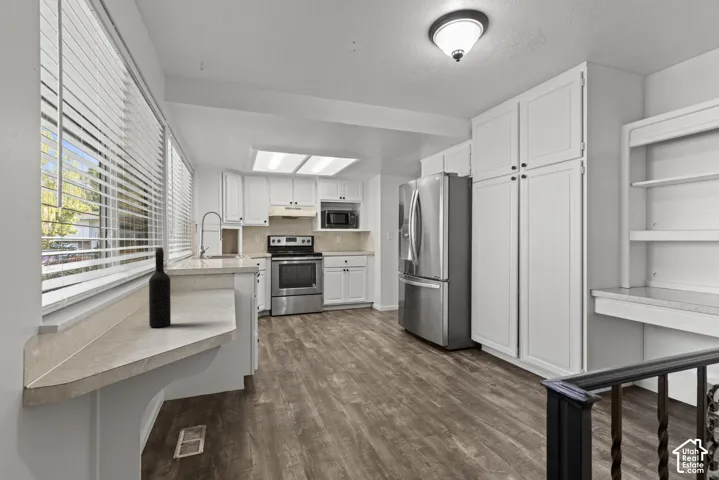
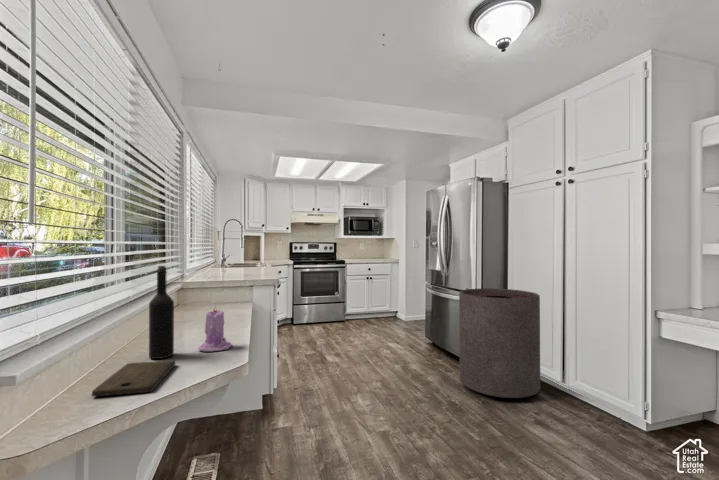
trash can: none [427,276,498,372] -> present [459,288,541,398]
candle: none [192,283,221,321] -> present [199,307,231,352]
cutting board: none [110,326,174,350] -> present [92,360,175,396]

